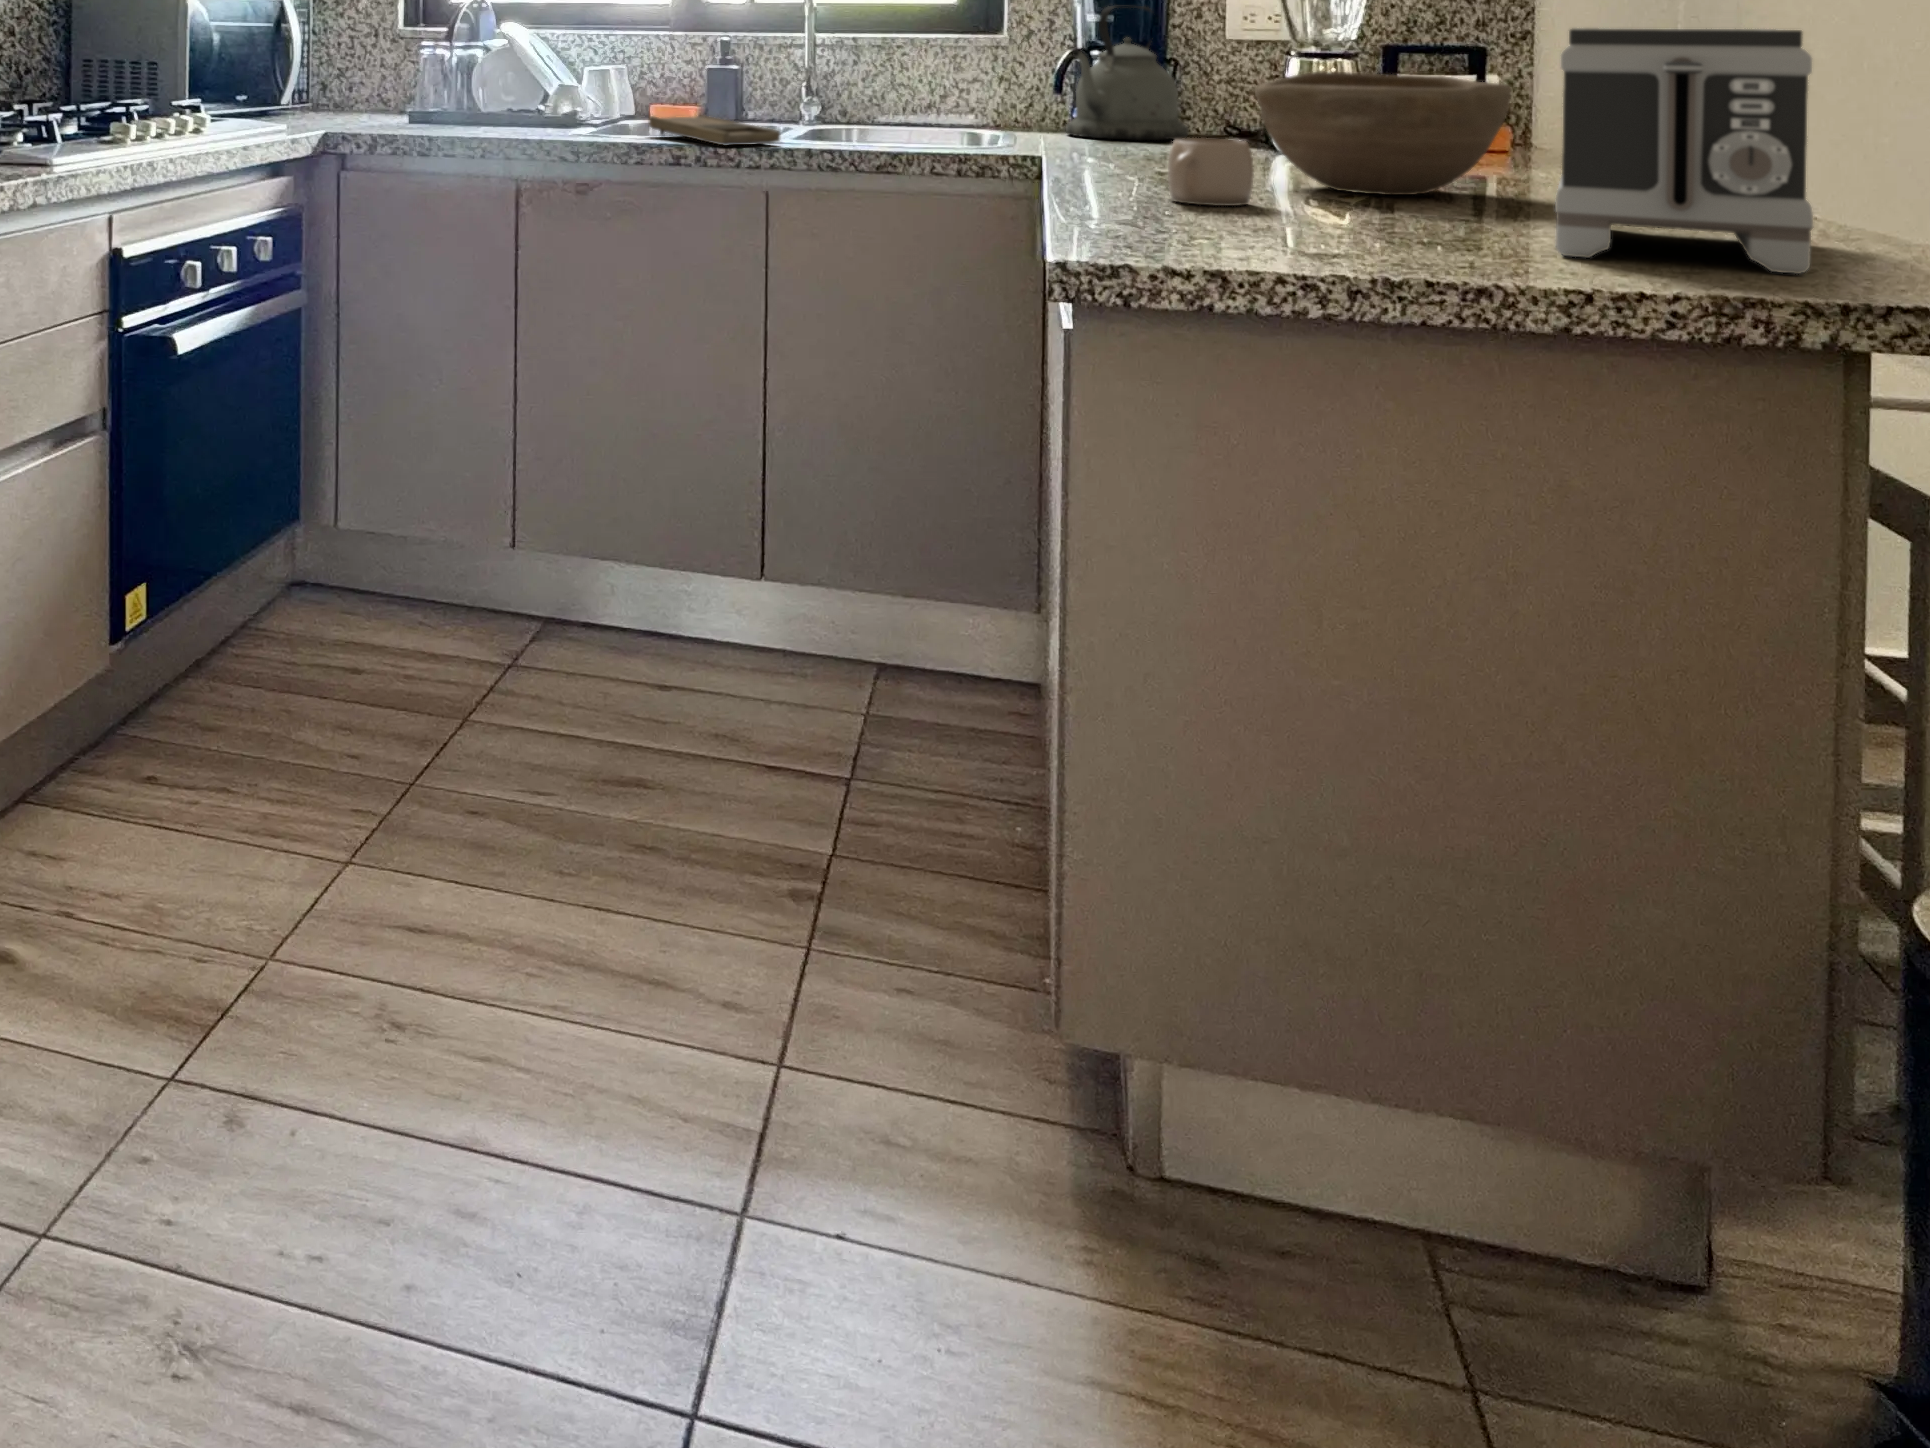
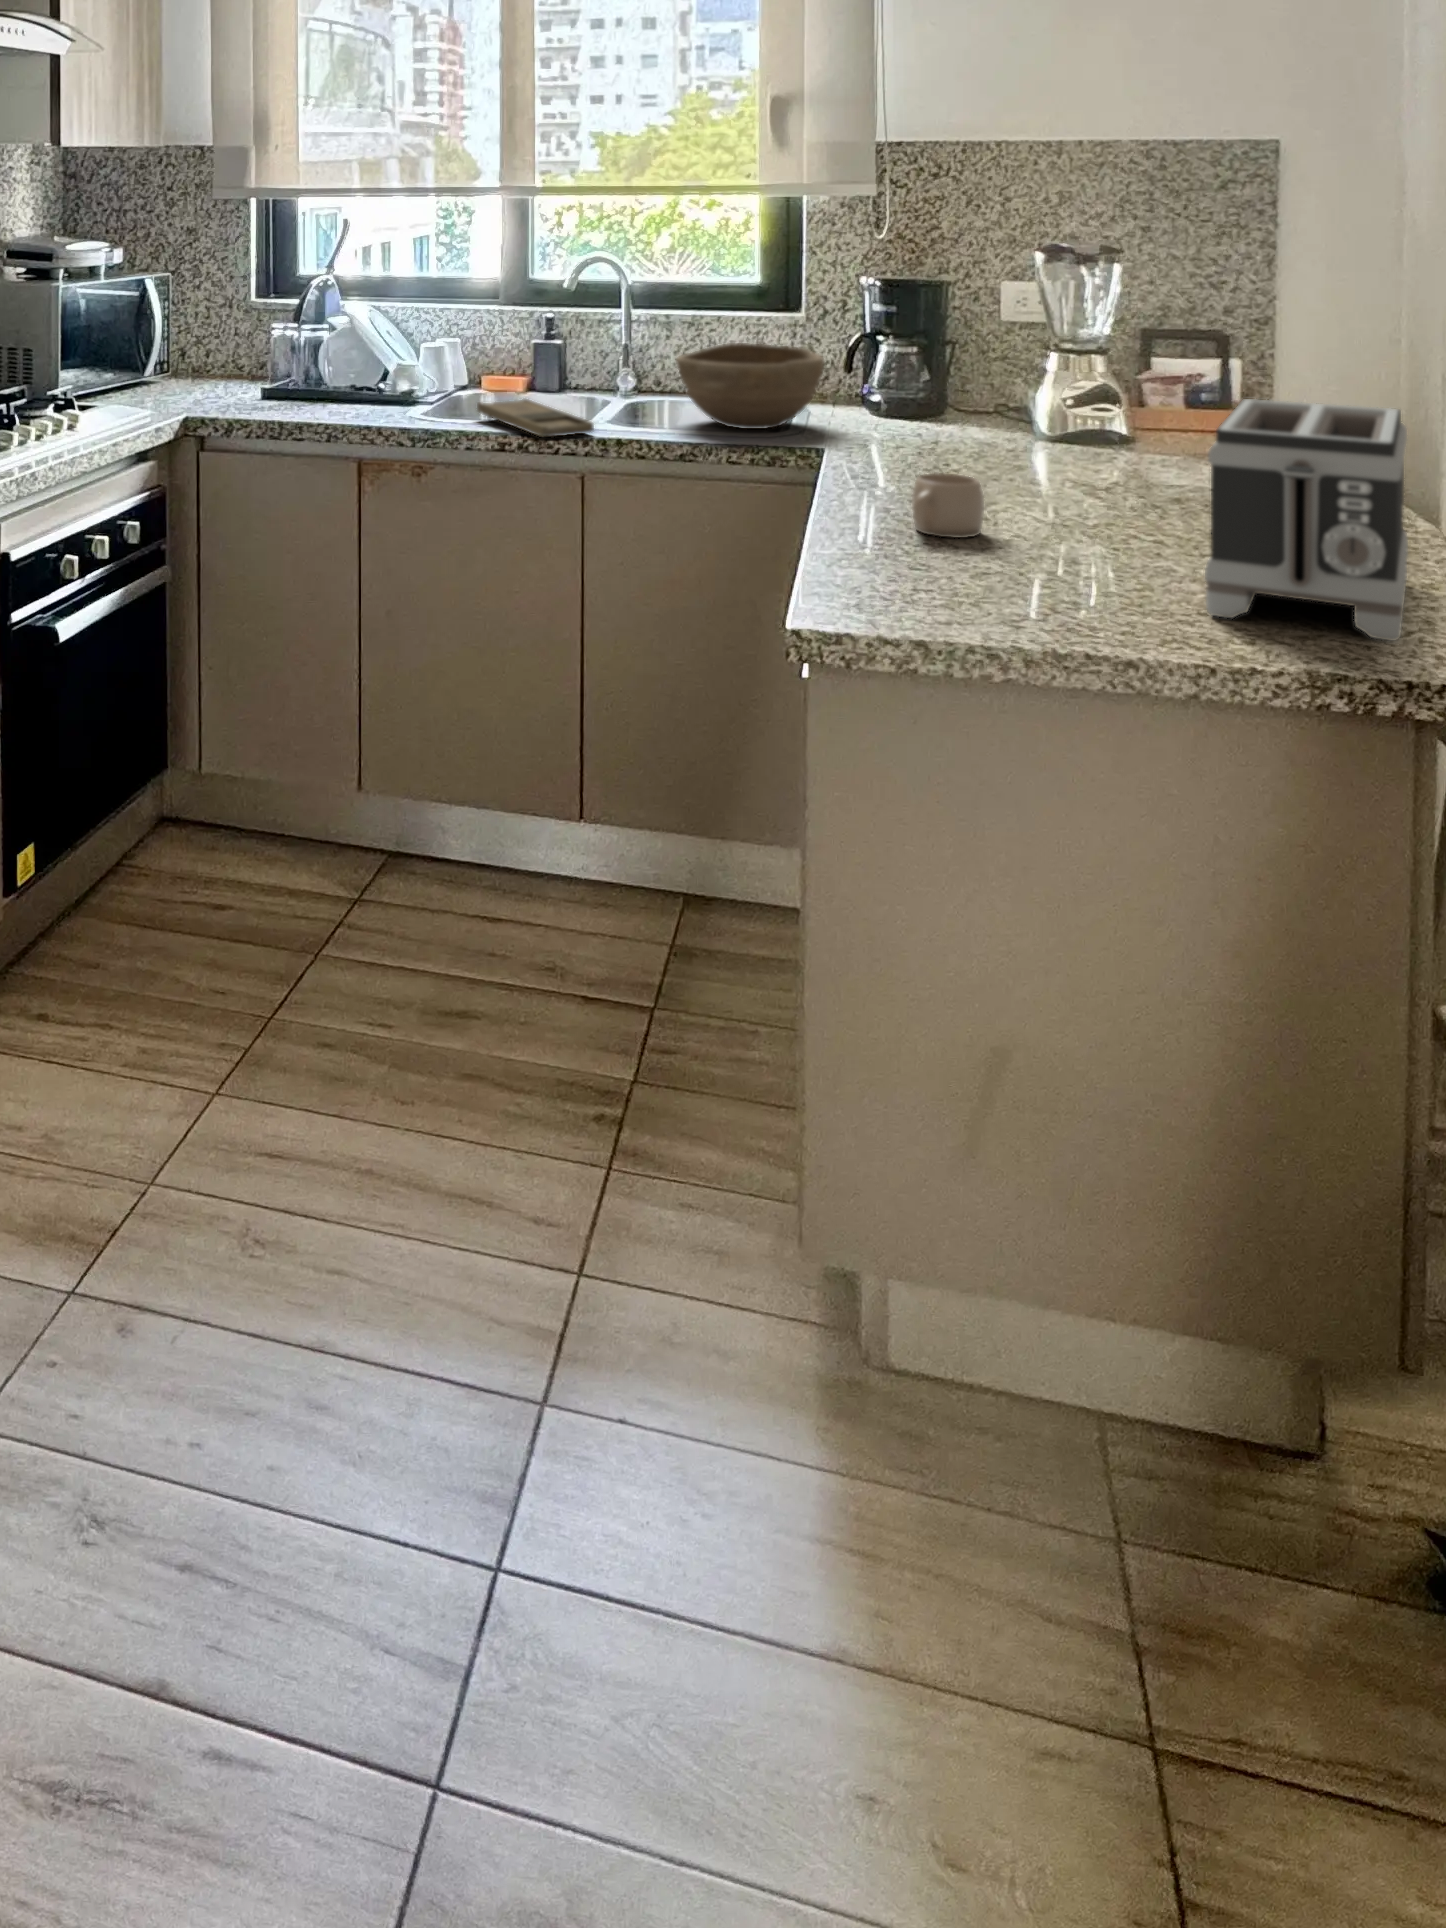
kettle: present [1066,6,1188,140] -> none [856,292,966,418]
bowl: present [1255,71,1511,195] -> present [676,343,824,429]

